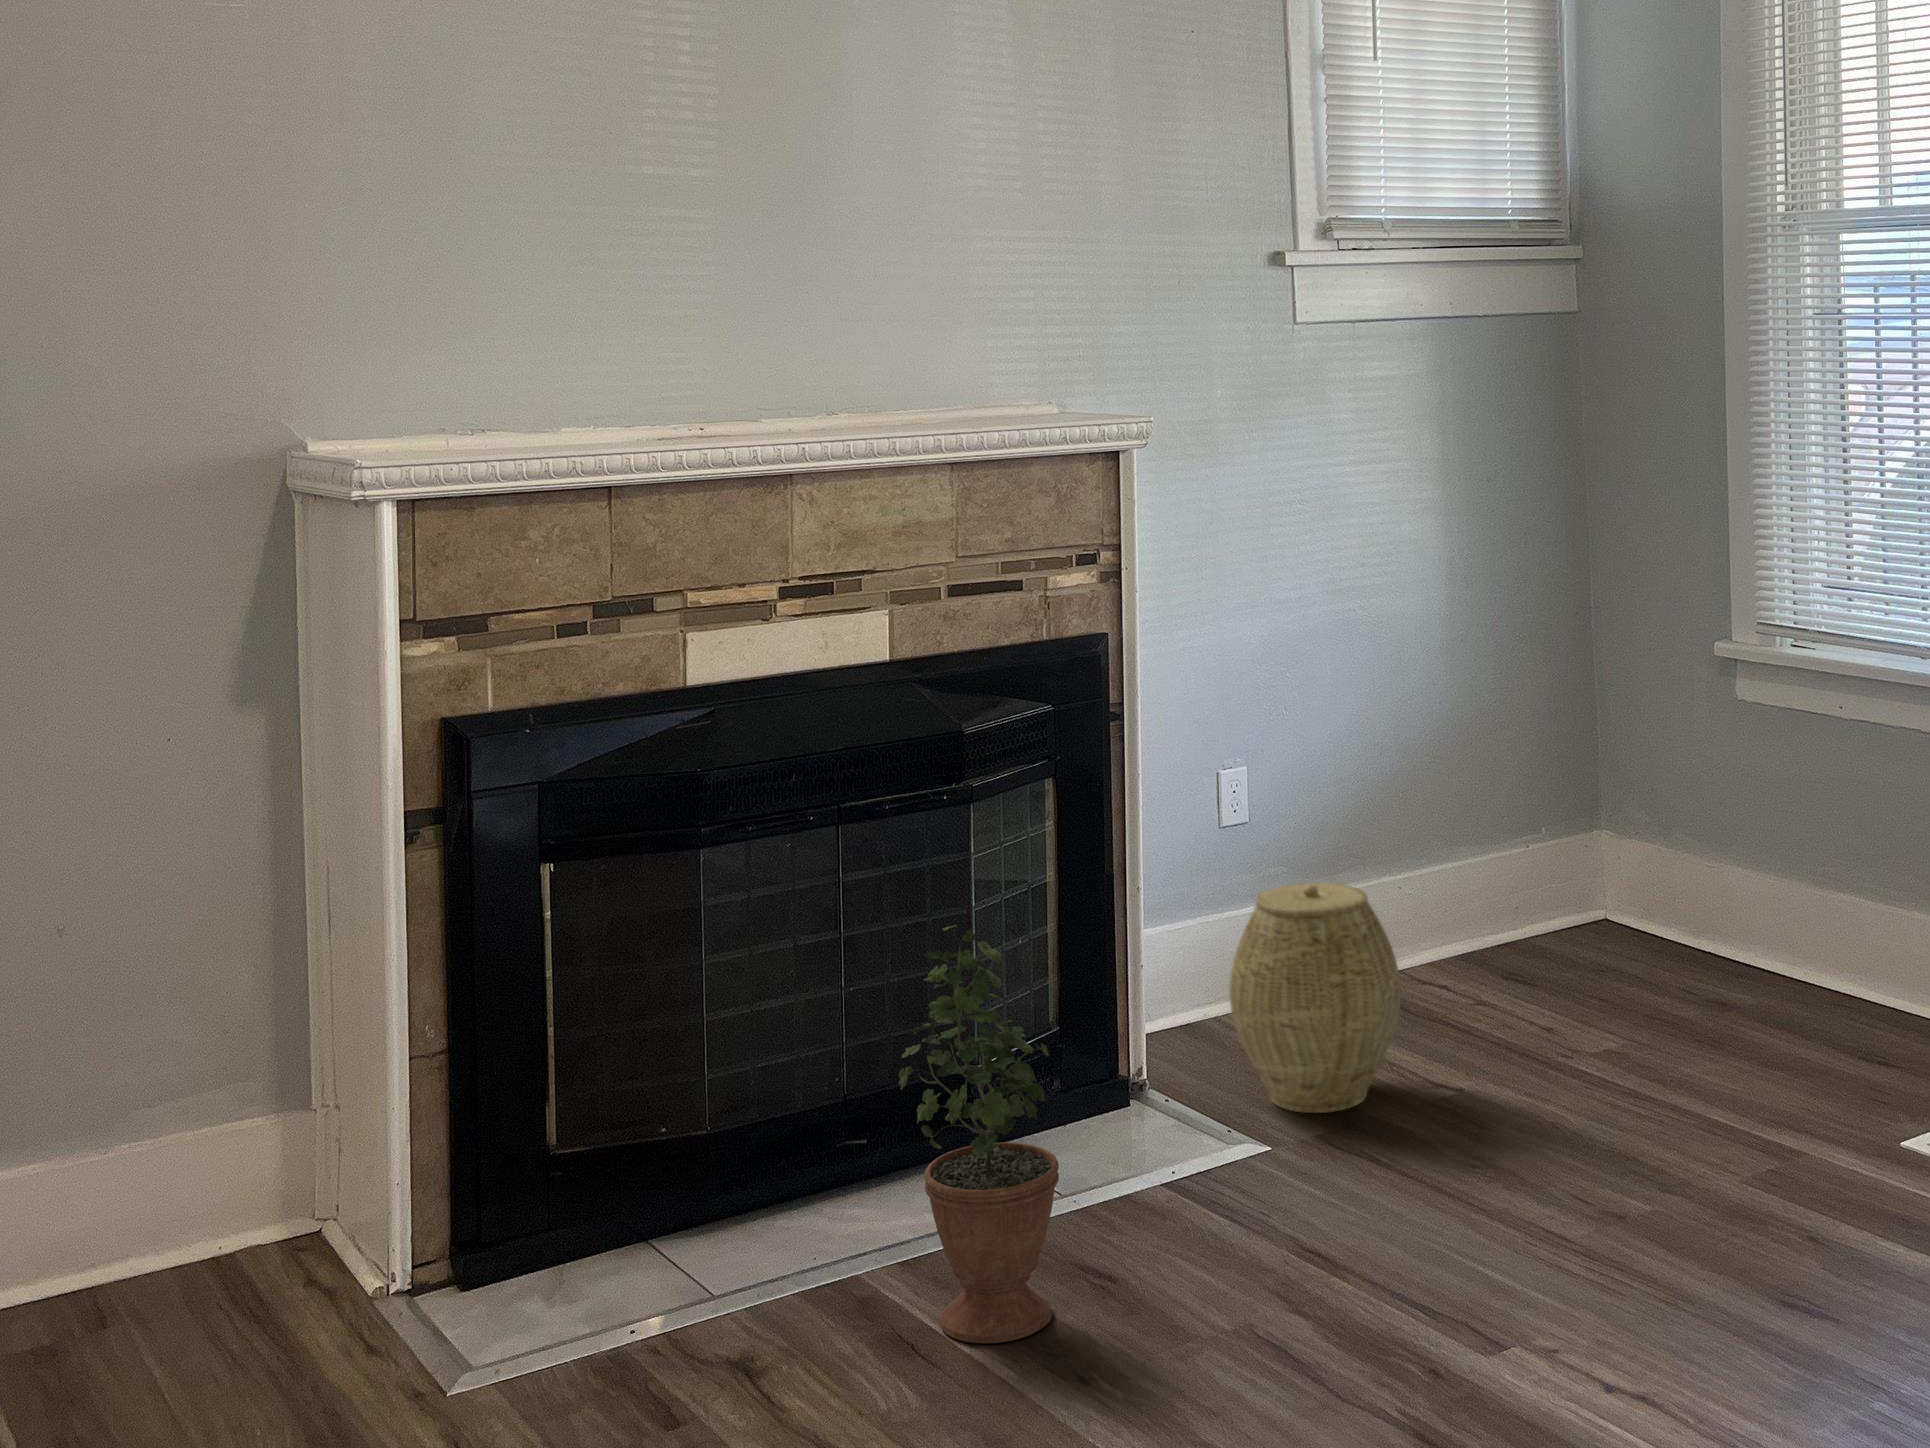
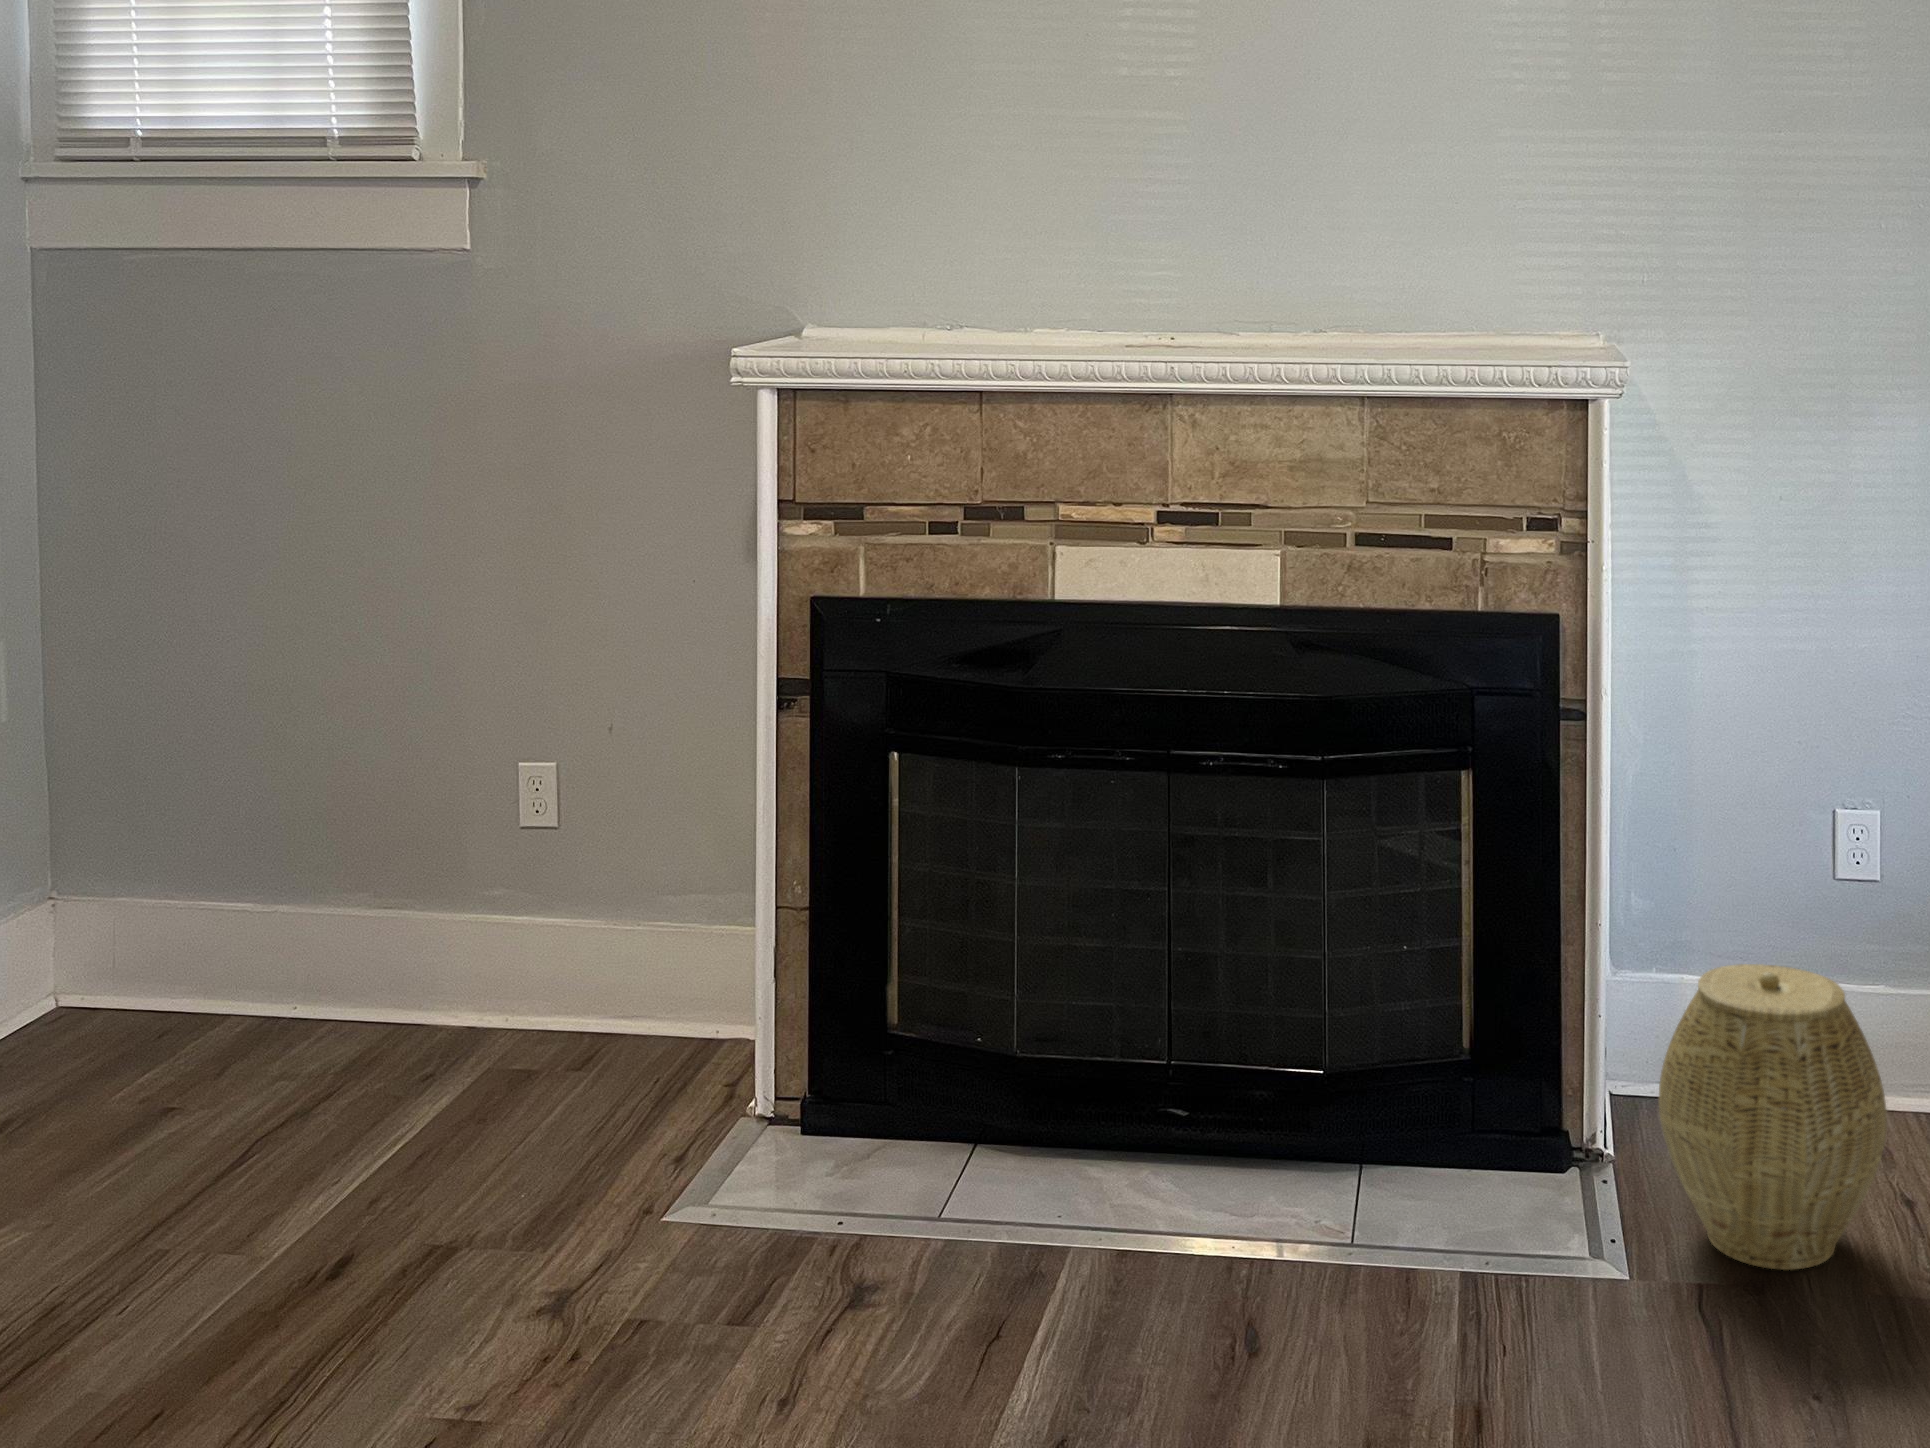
potted plant: present [899,925,1059,1343] -> none [984,913,1173,1389]

